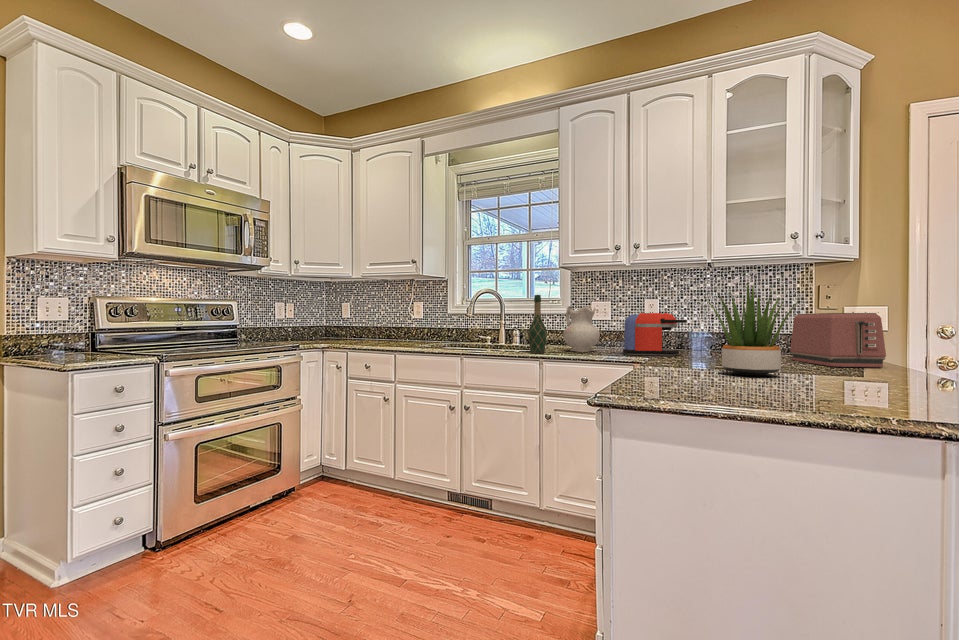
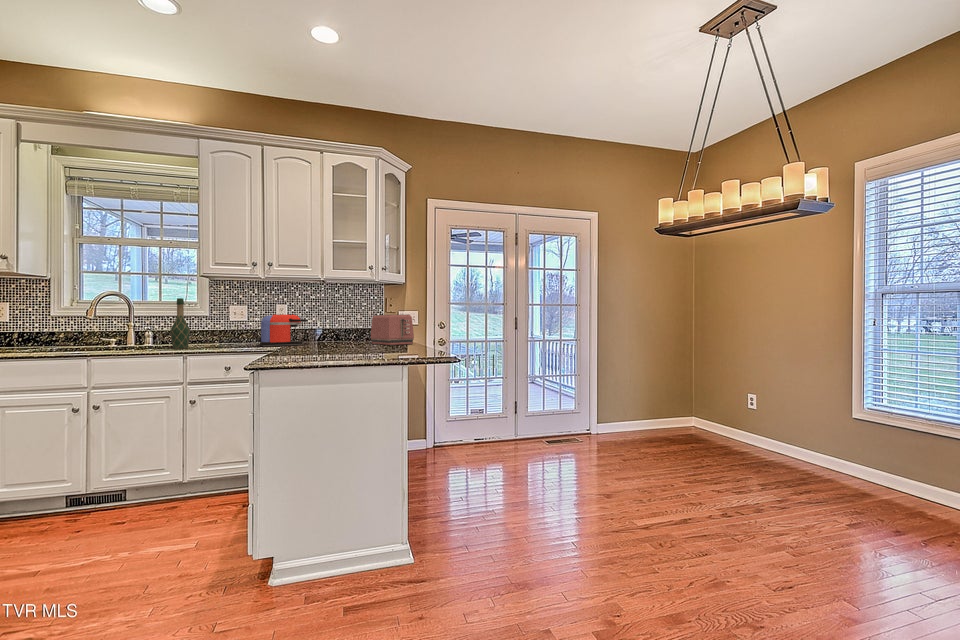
potted plant: present [709,283,802,376] -> none [320,295,372,351]
ceramic pitcher: present [563,306,600,352] -> none [205,309,239,346]

